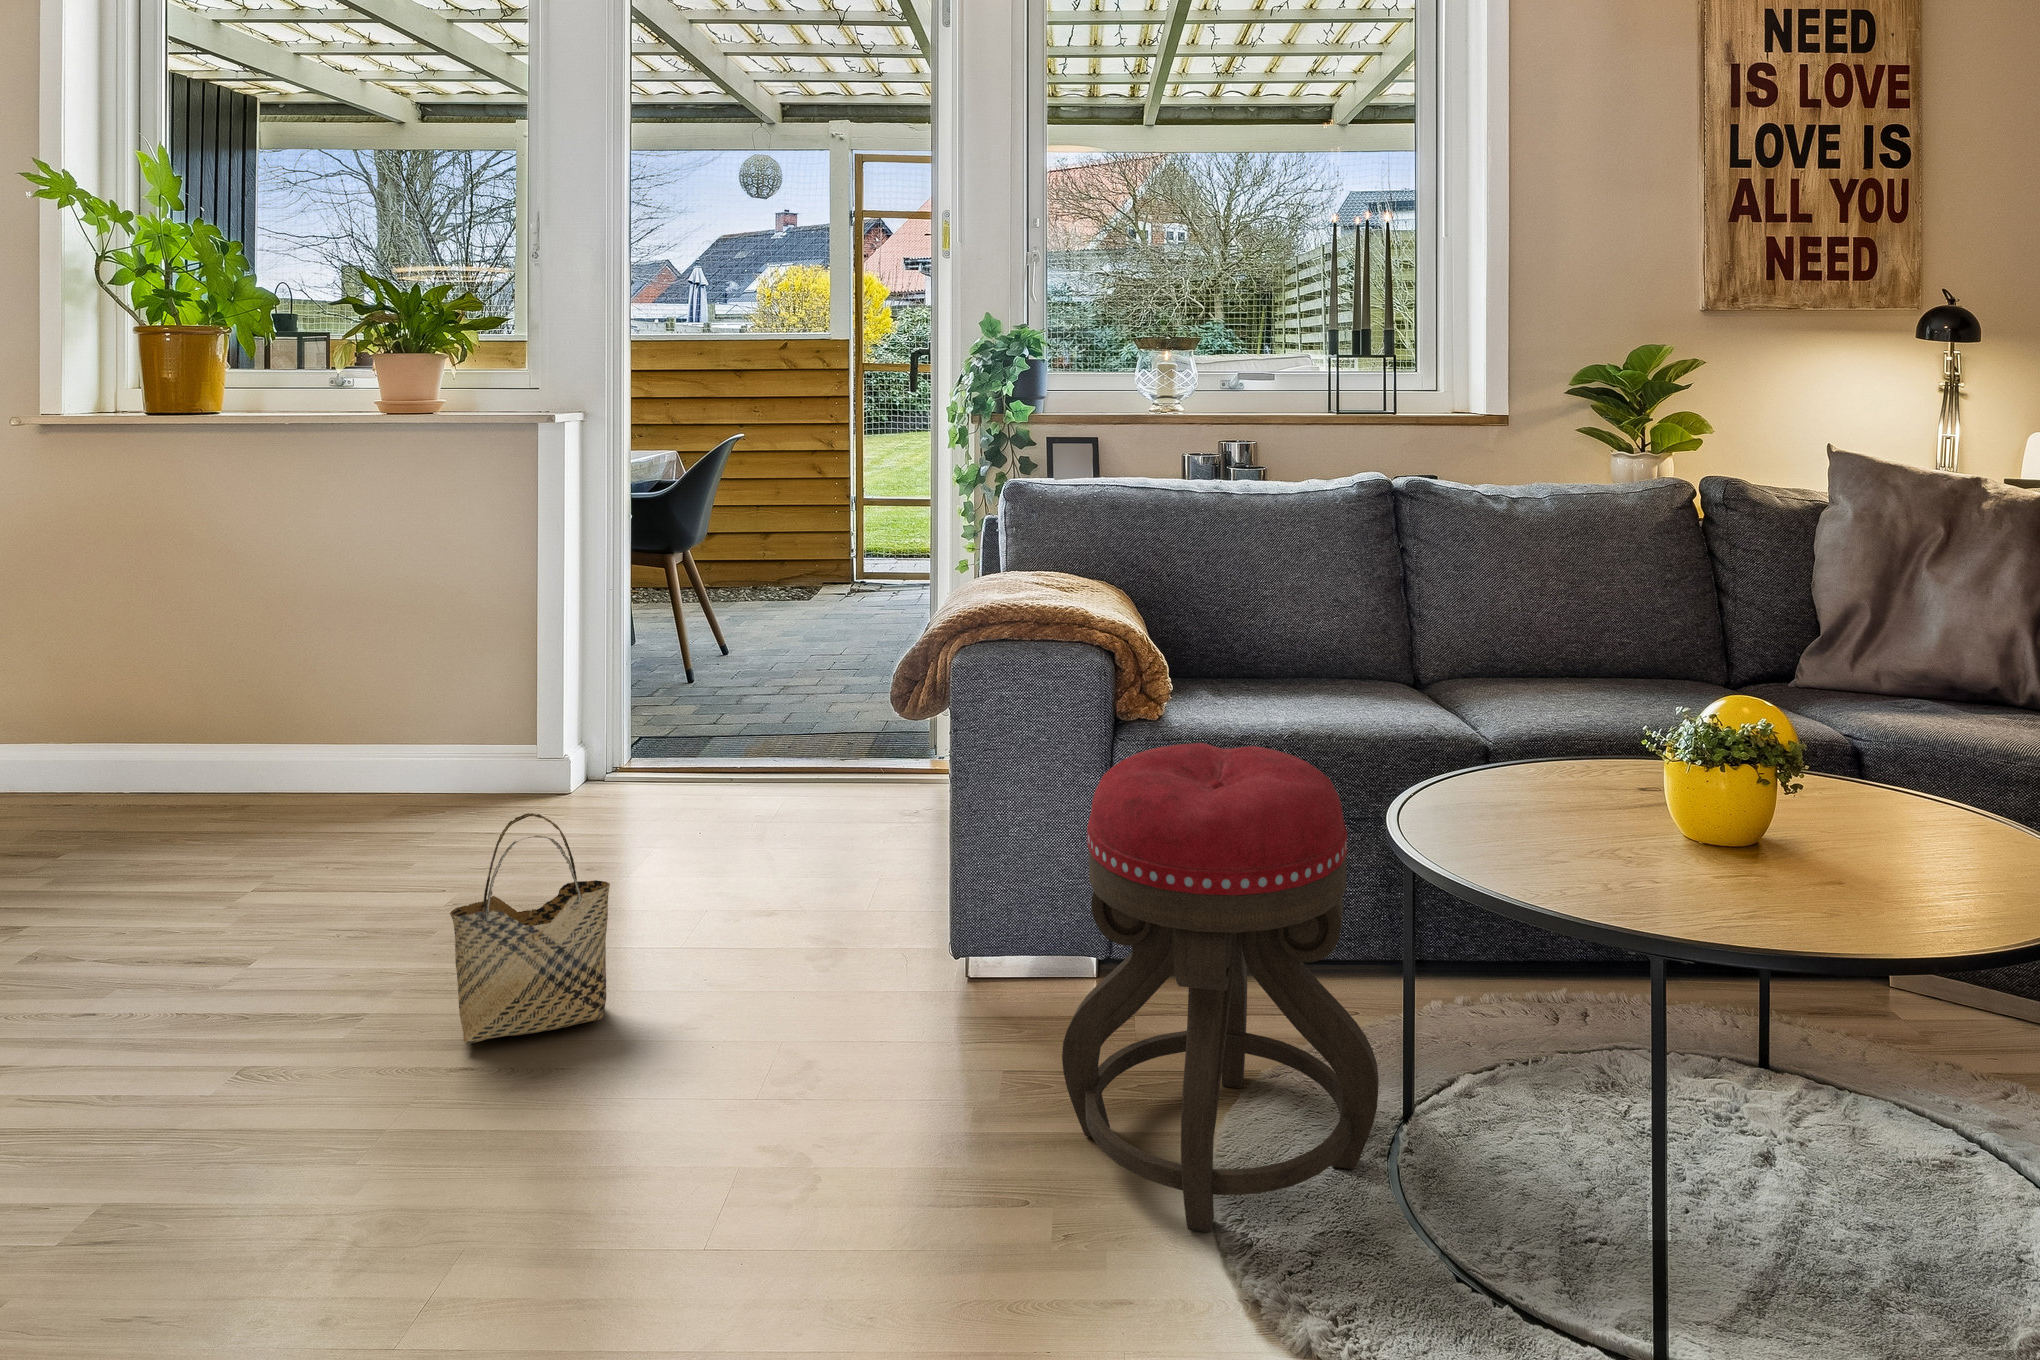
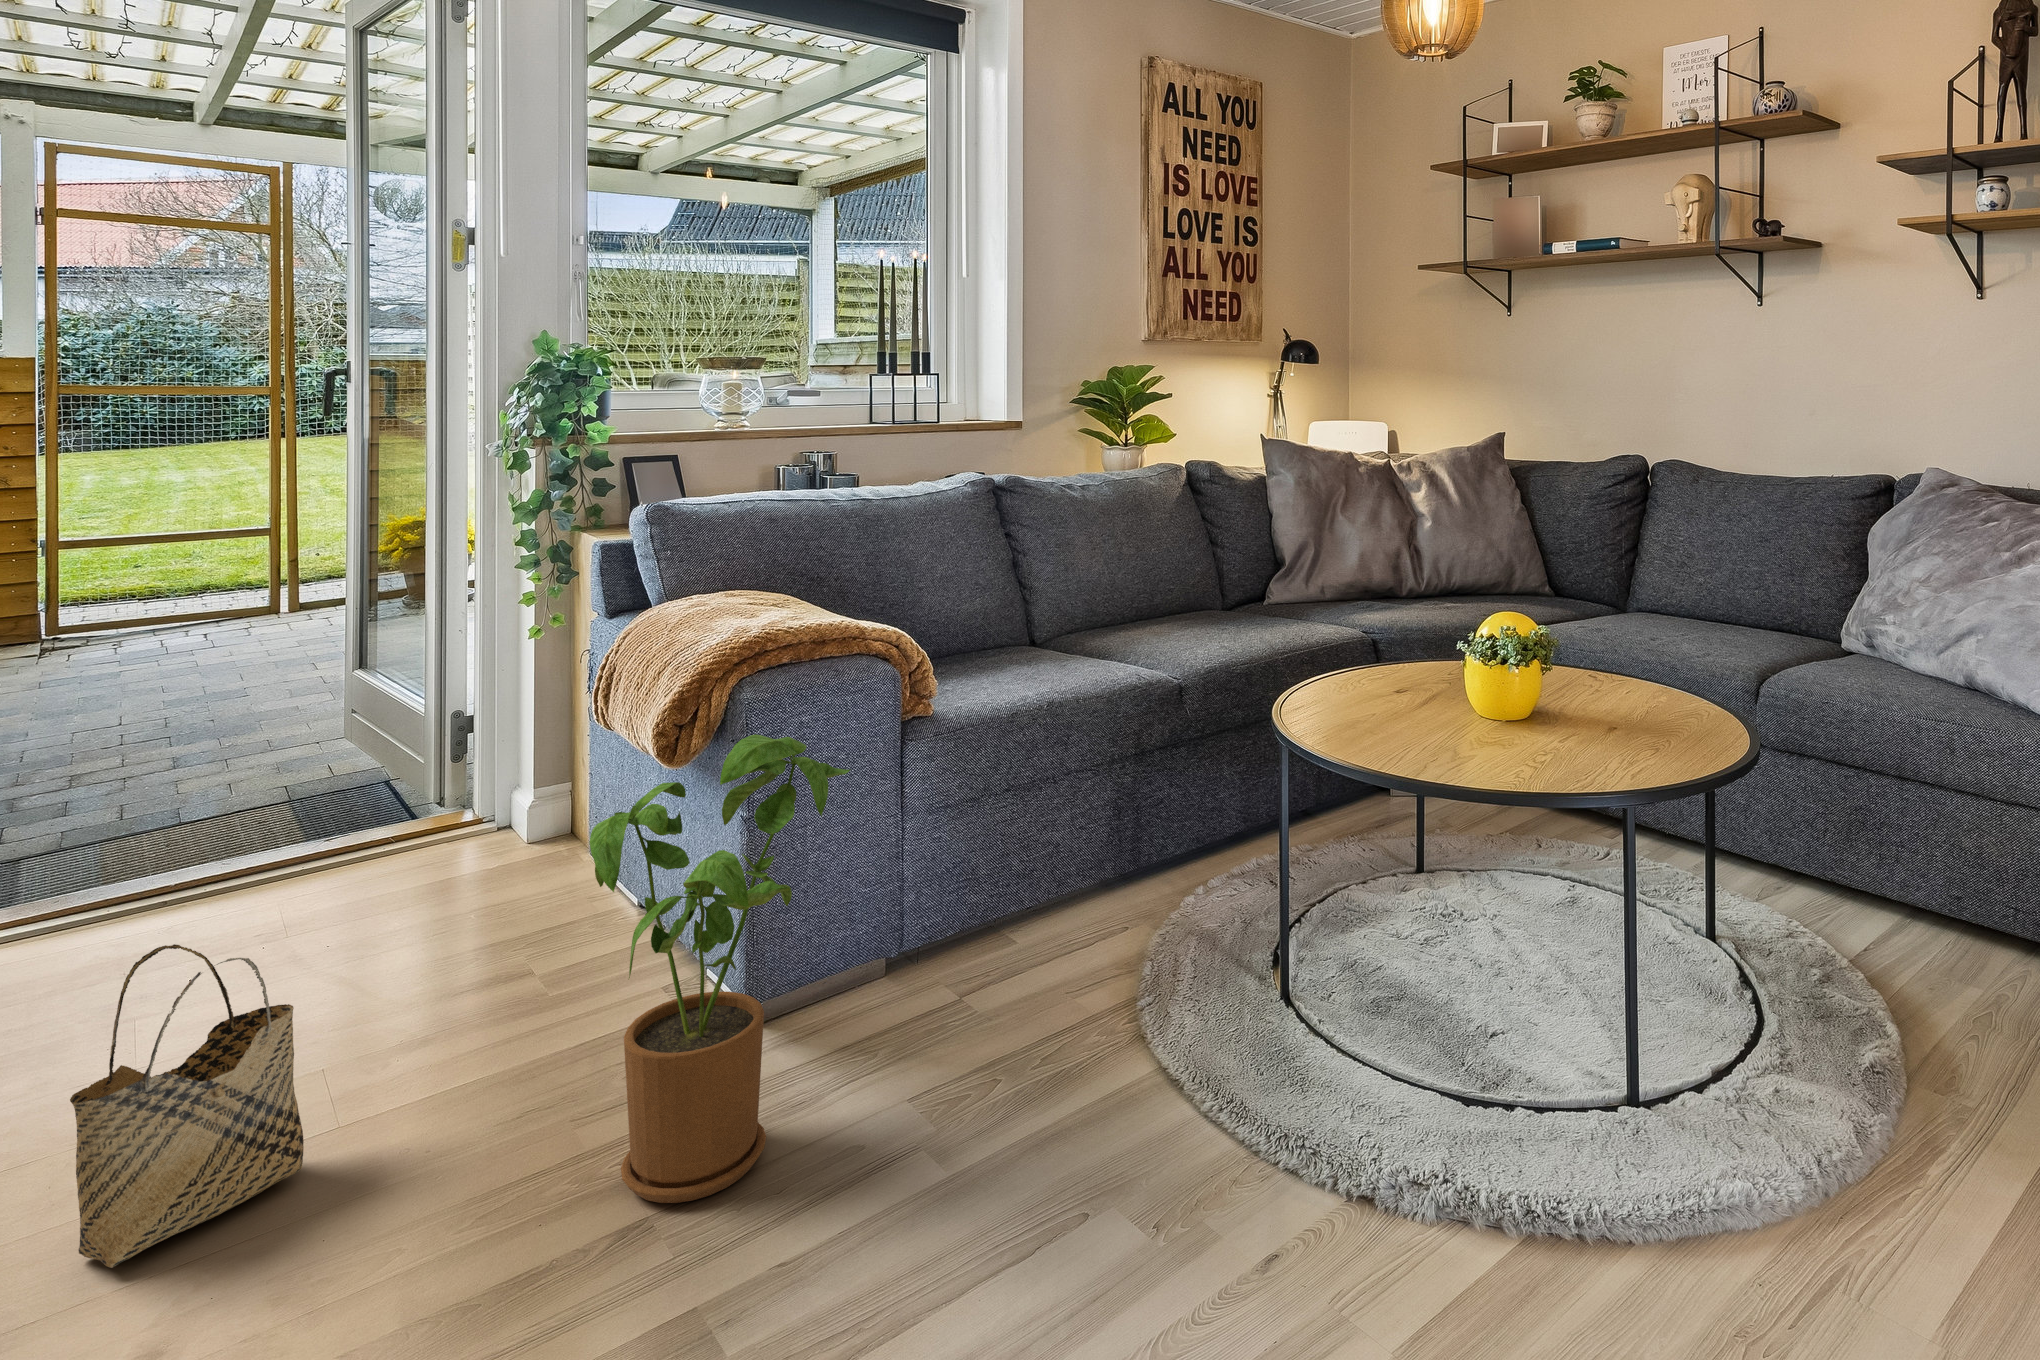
house plant: none [707,739,953,1172] -> present [590,735,850,1203]
ottoman: present [1062,743,1379,1232] -> none [931,684,1189,1081]

